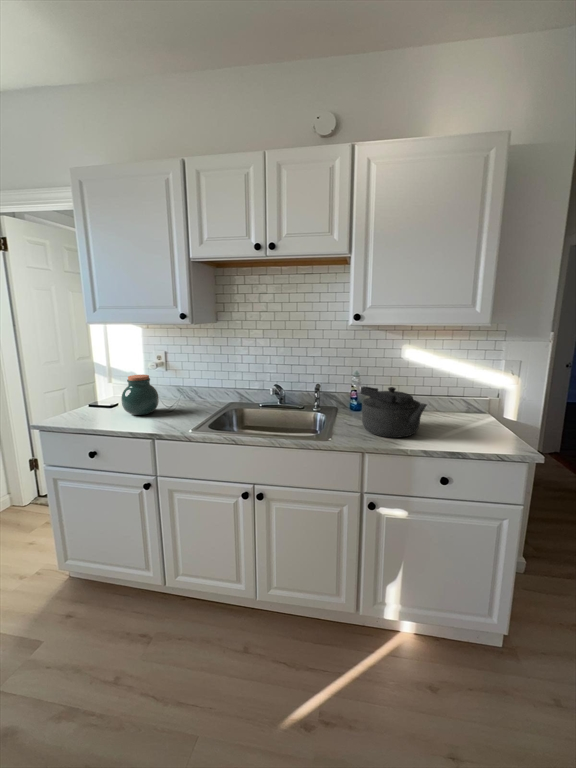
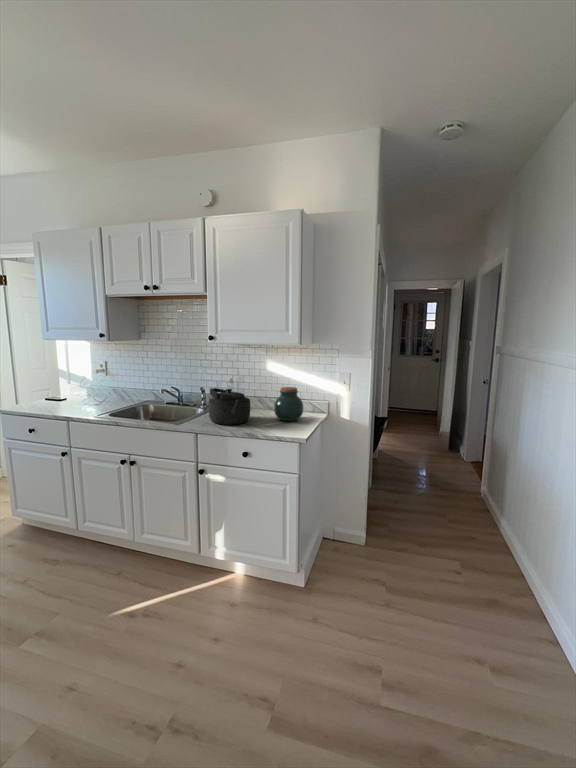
jar: present [121,375,159,415] -> present [274,387,303,421]

